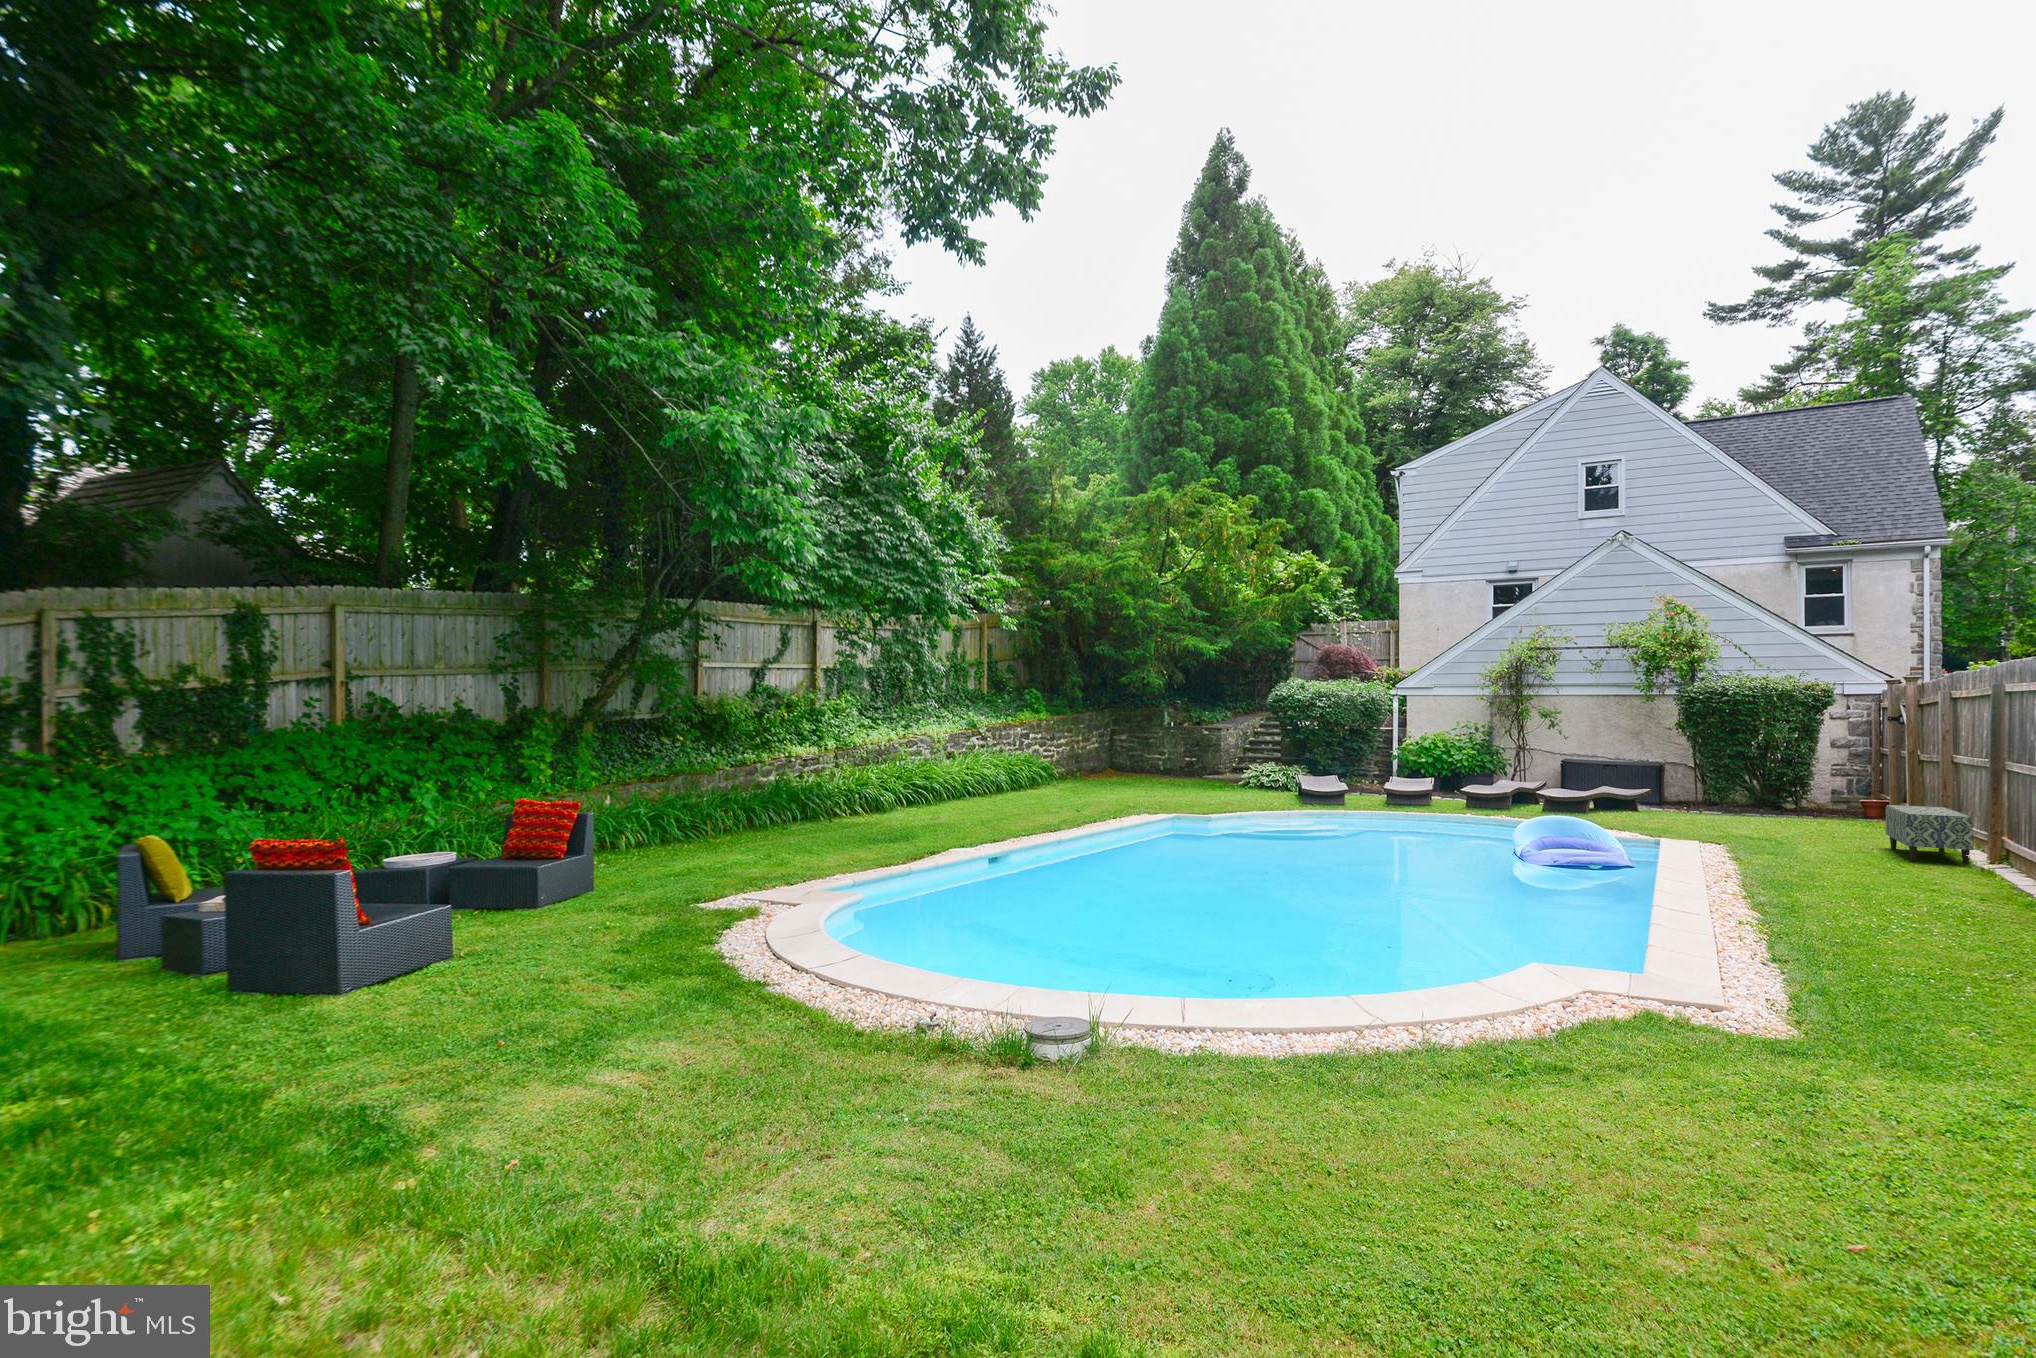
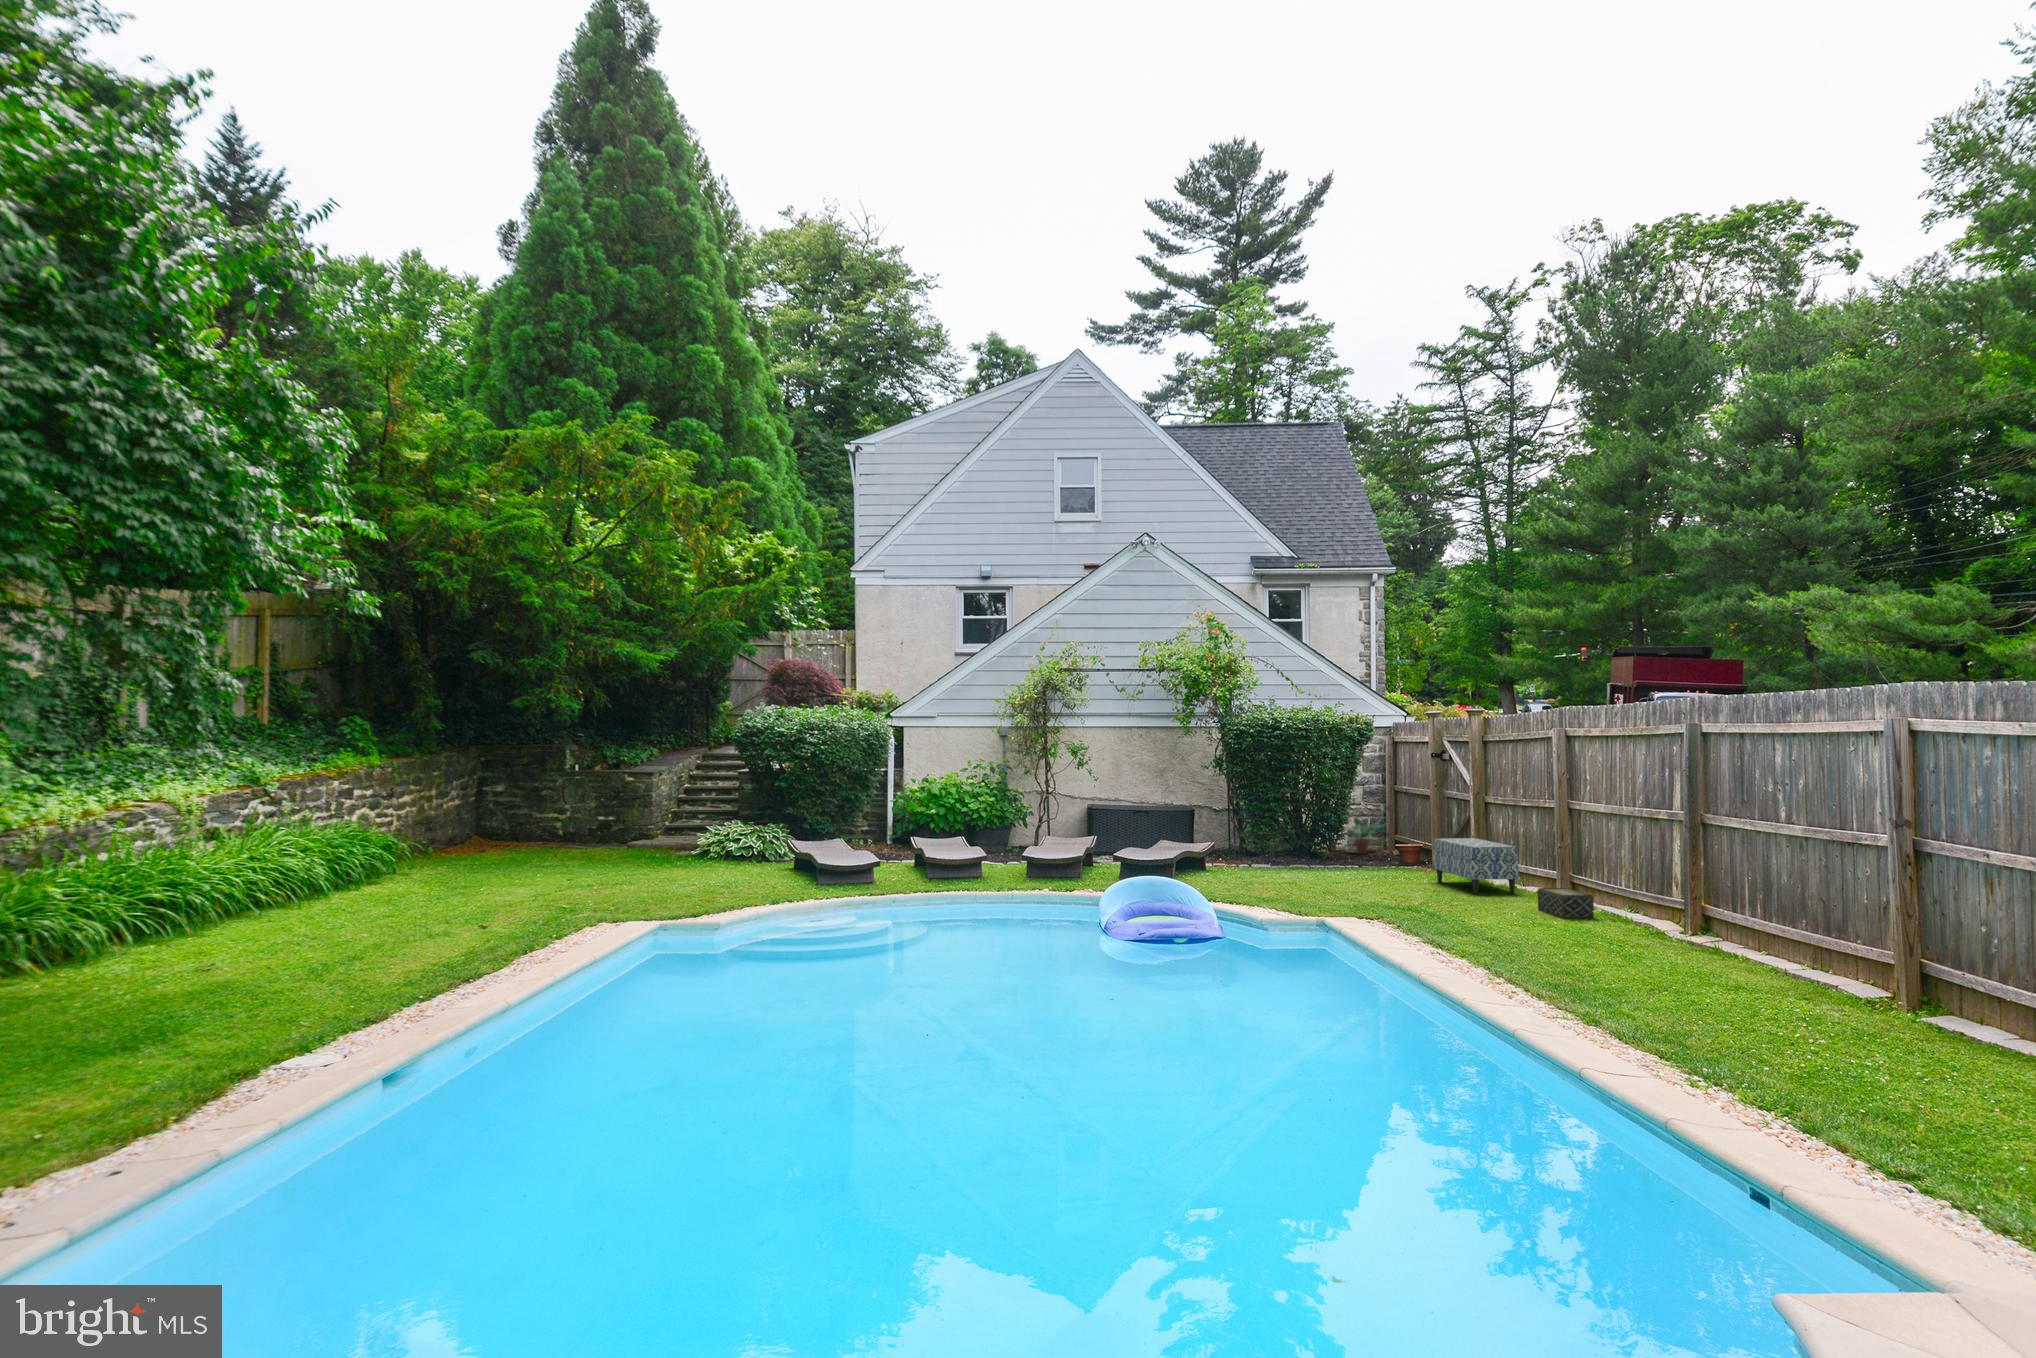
potted plant: none [1830,783,1898,821] -> present [1348,817,1385,854]
woven basket: none [1959,857,2019,892] -> present [1538,888,1594,918]

